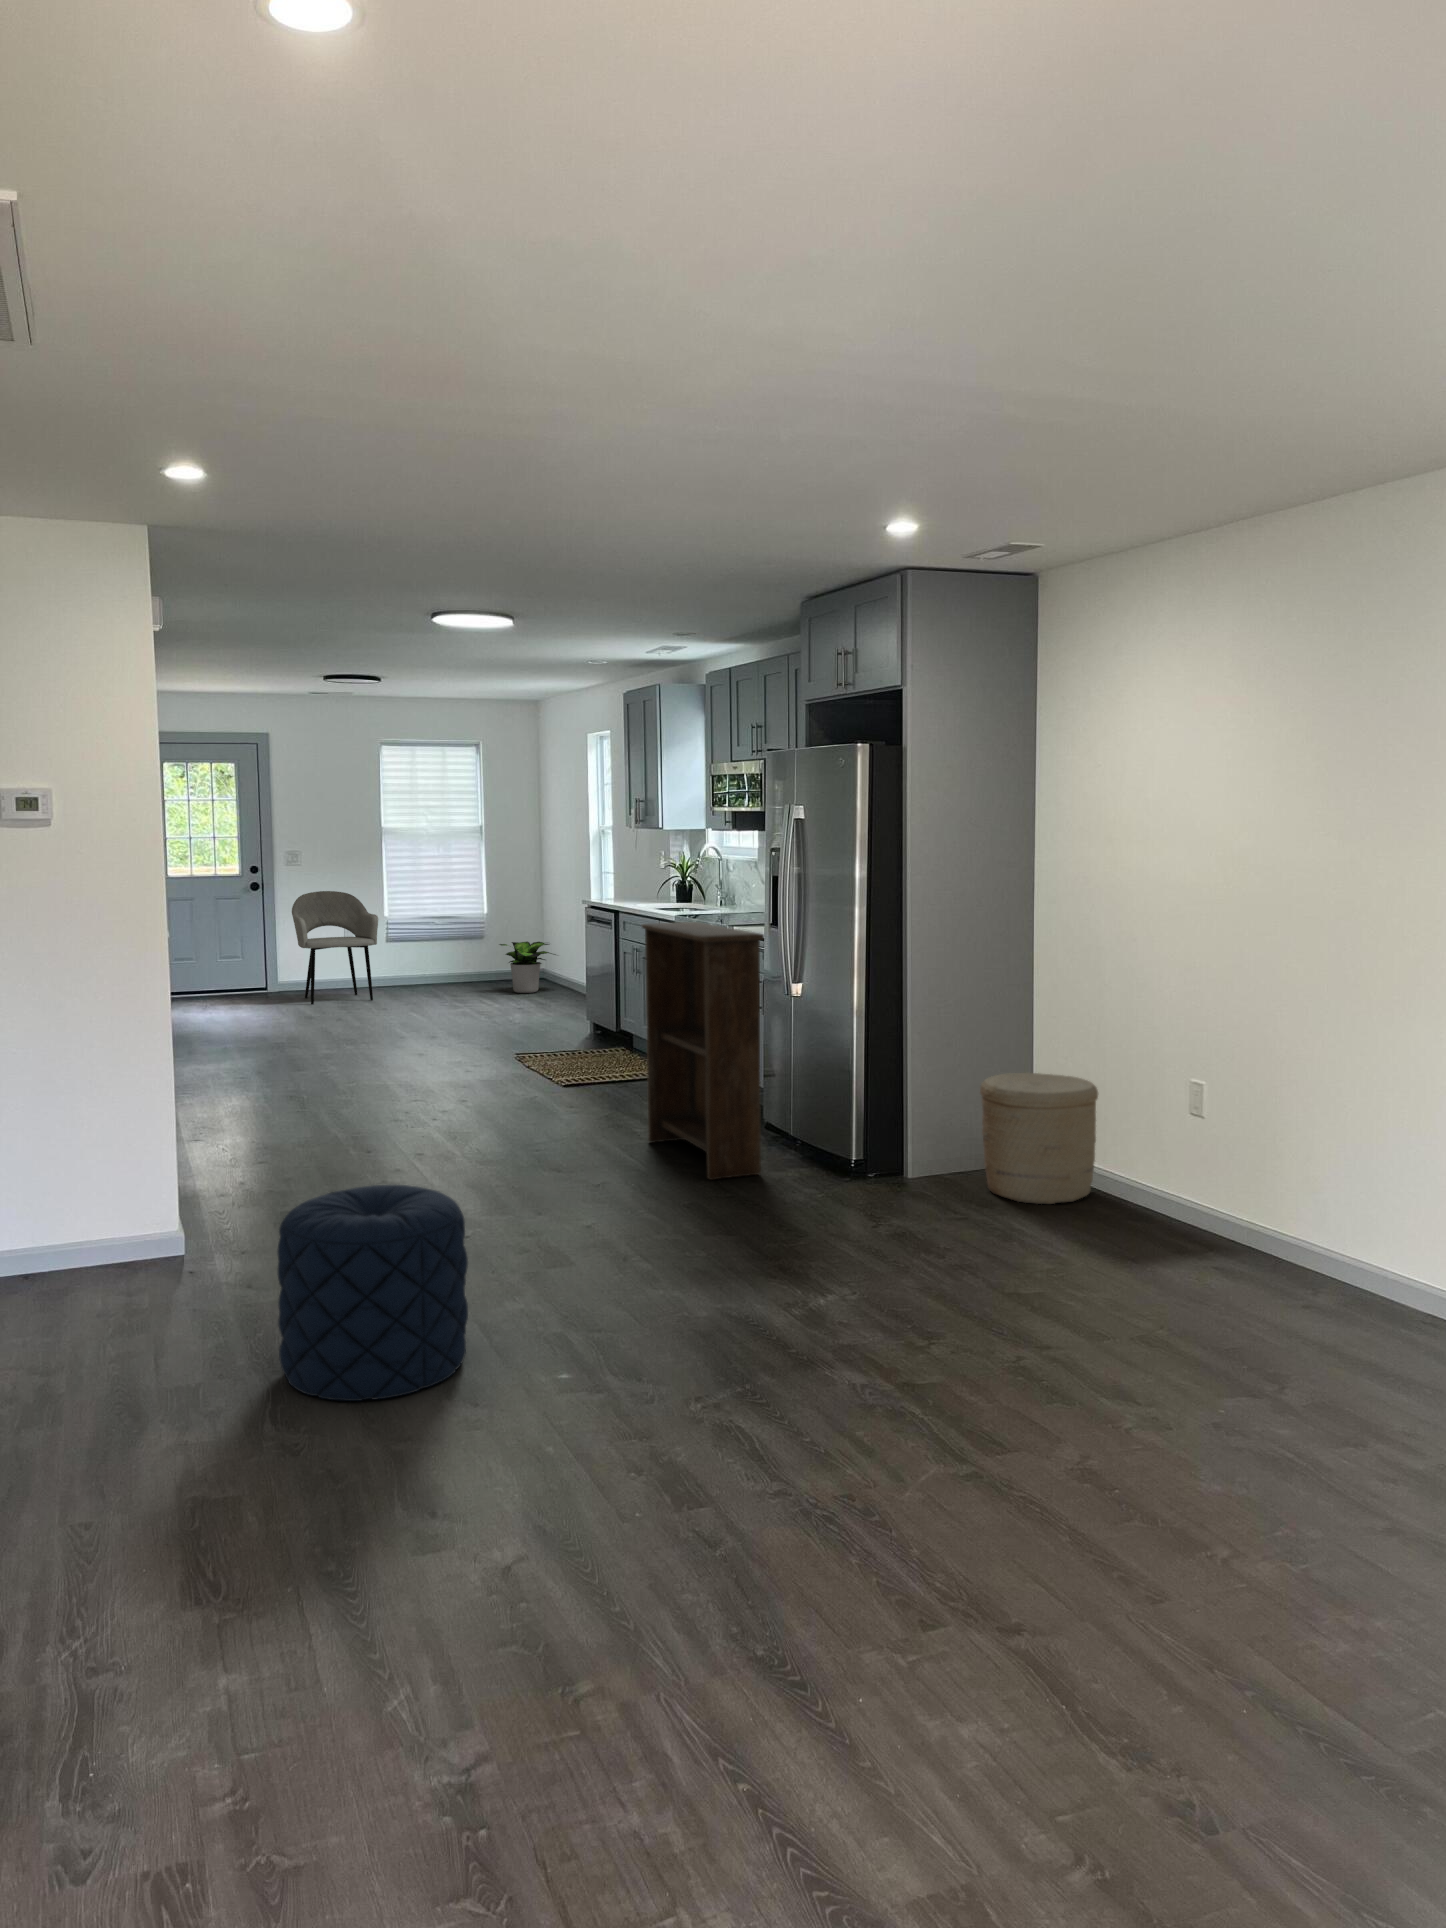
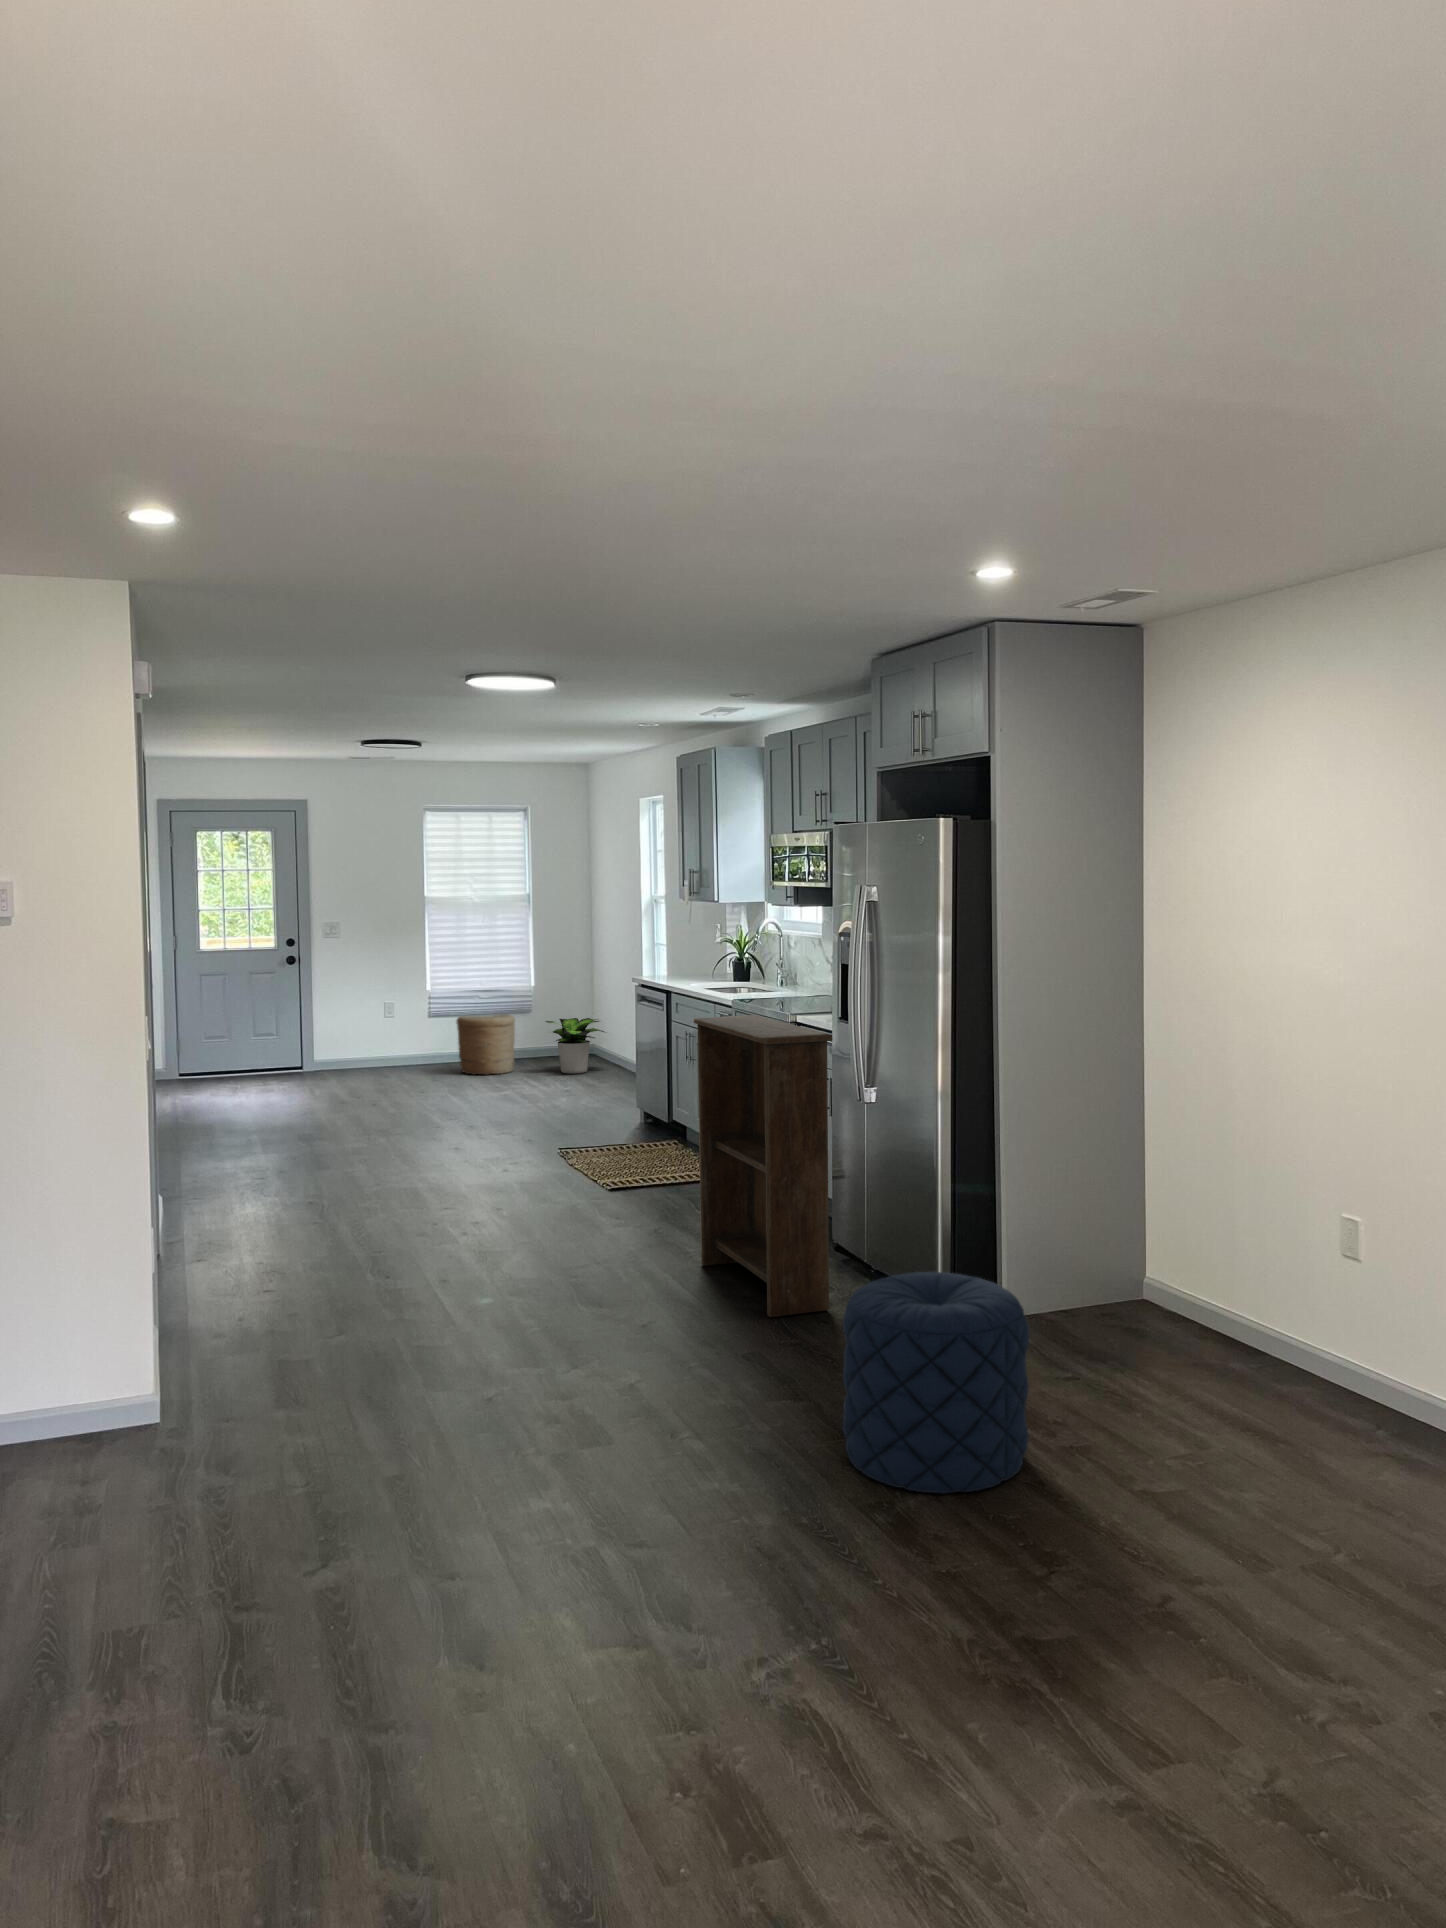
armchair: present [292,891,378,1004] -> none [327,965,418,1087]
woven basket: present [980,1073,1098,1204] -> present [457,1014,515,1075]
pouf: present [277,1185,468,1401] -> present [843,1272,1029,1493]

